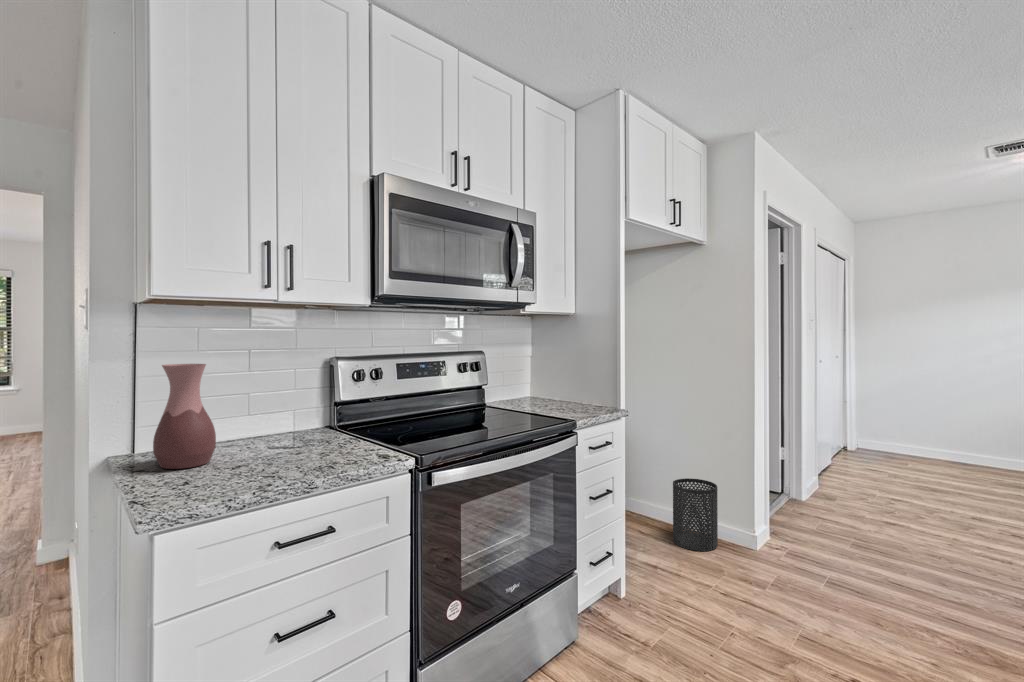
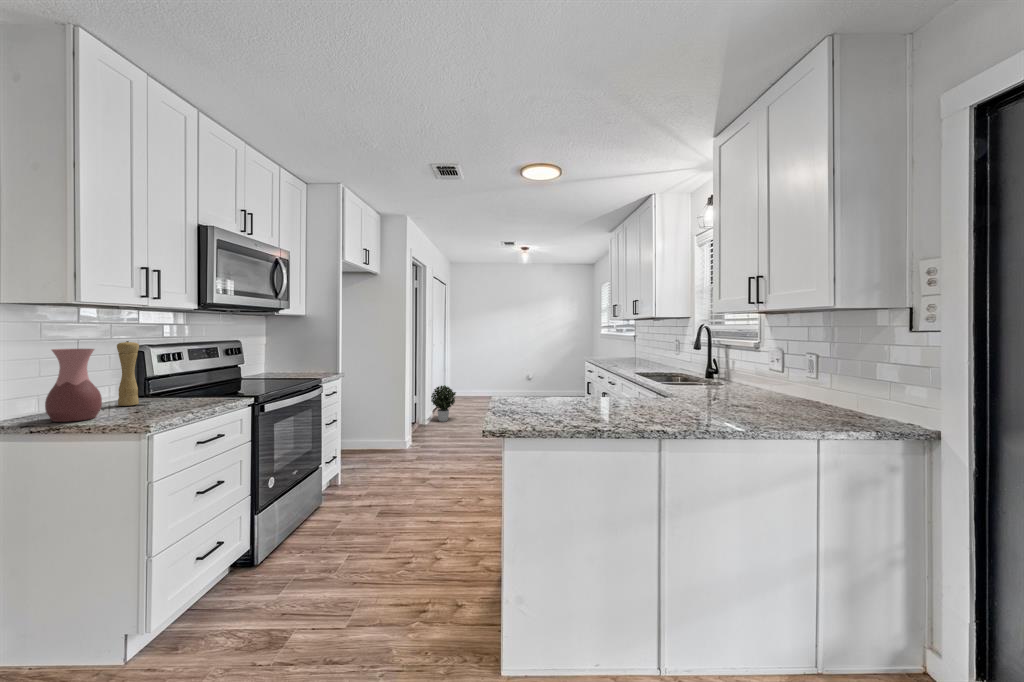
pepper mill: none [267,353,292,446] -> present [117,341,139,406]
potted plant: none [814,434,870,503] -> present [431,385,456,422]
trash can: present [673,478,718,551] -> none [360,416,386,456]

